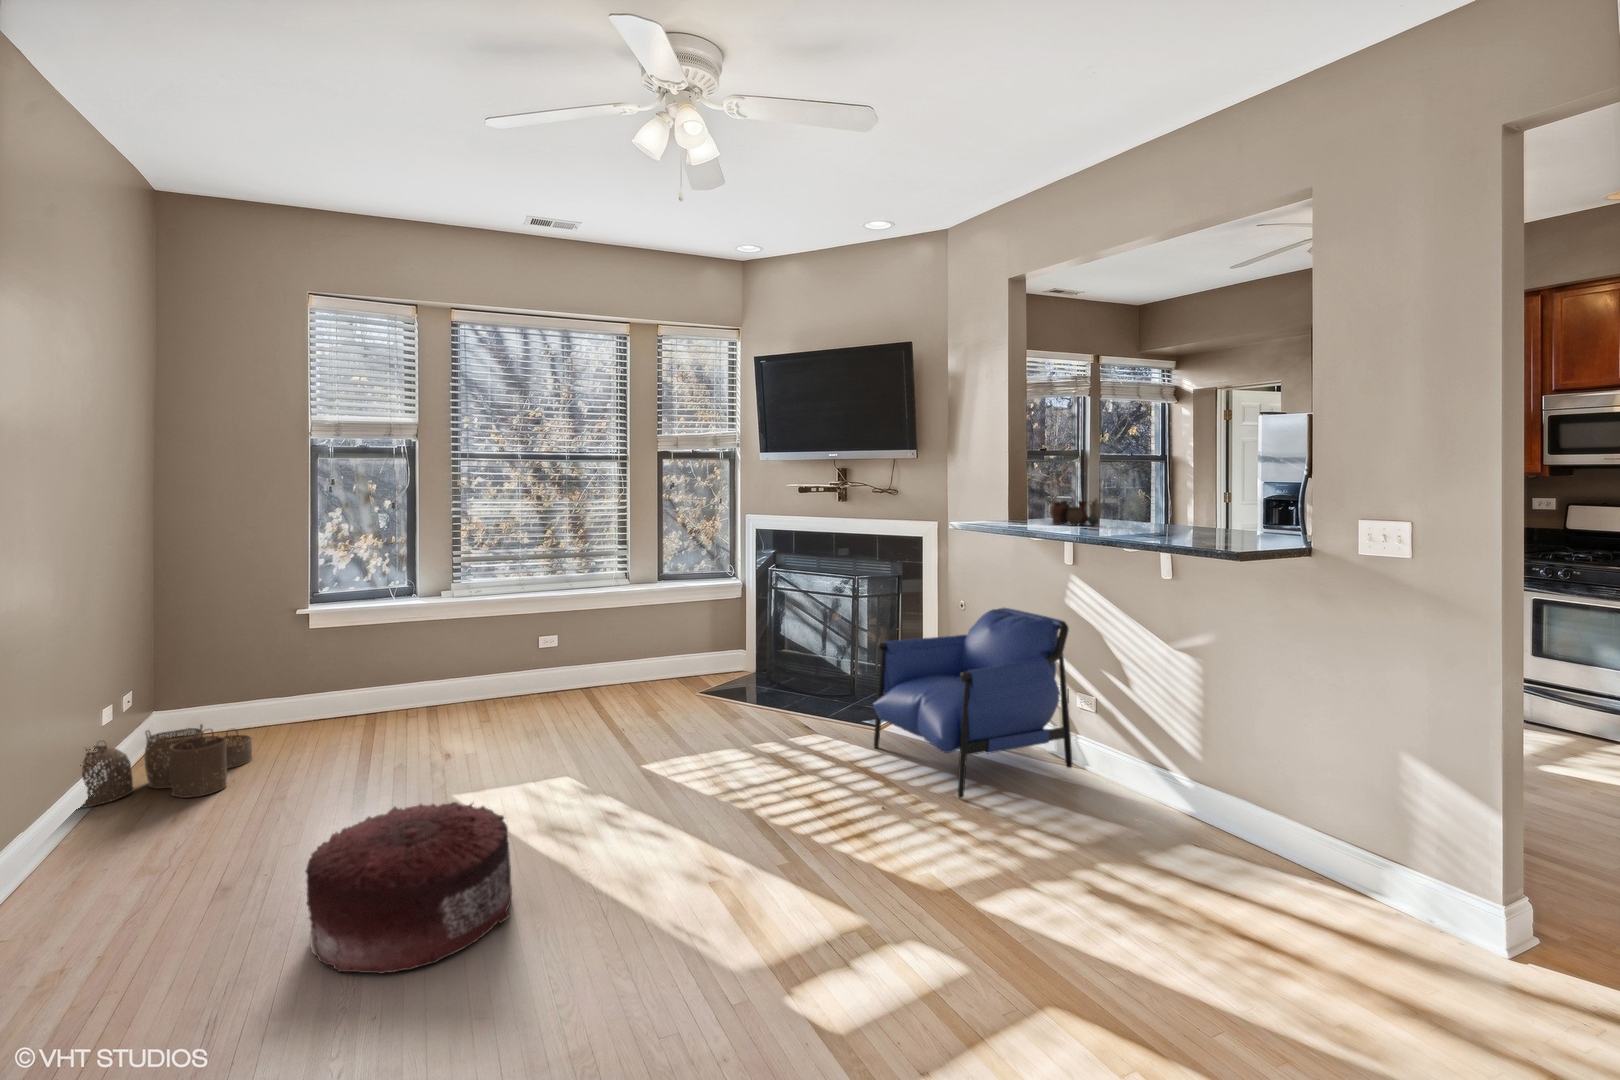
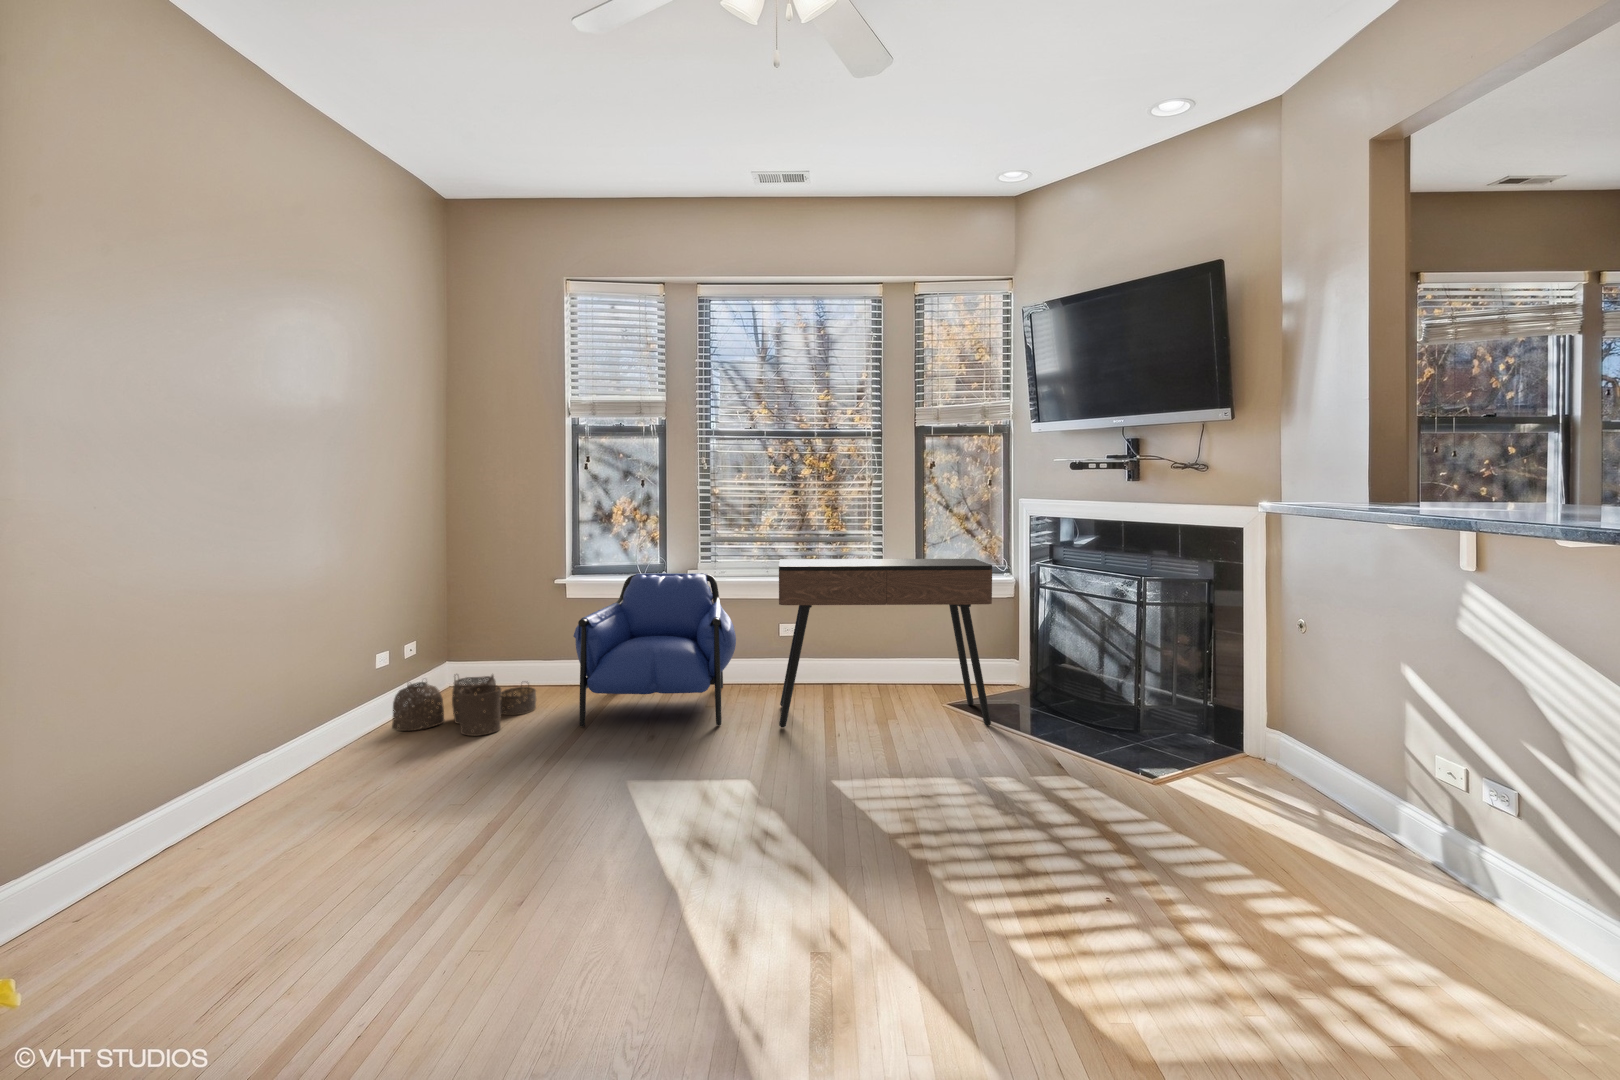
vase: present [1050,499,1101,526] -> none [1457,464,1569,508]
console table: none [541,565,743,735] -> present [779,559,992,727]
armchair: present [873,608,1072,798] -> present [574,573,736,727]
pouf: present [306,802,512,974] -> none [401,777,615,963]

